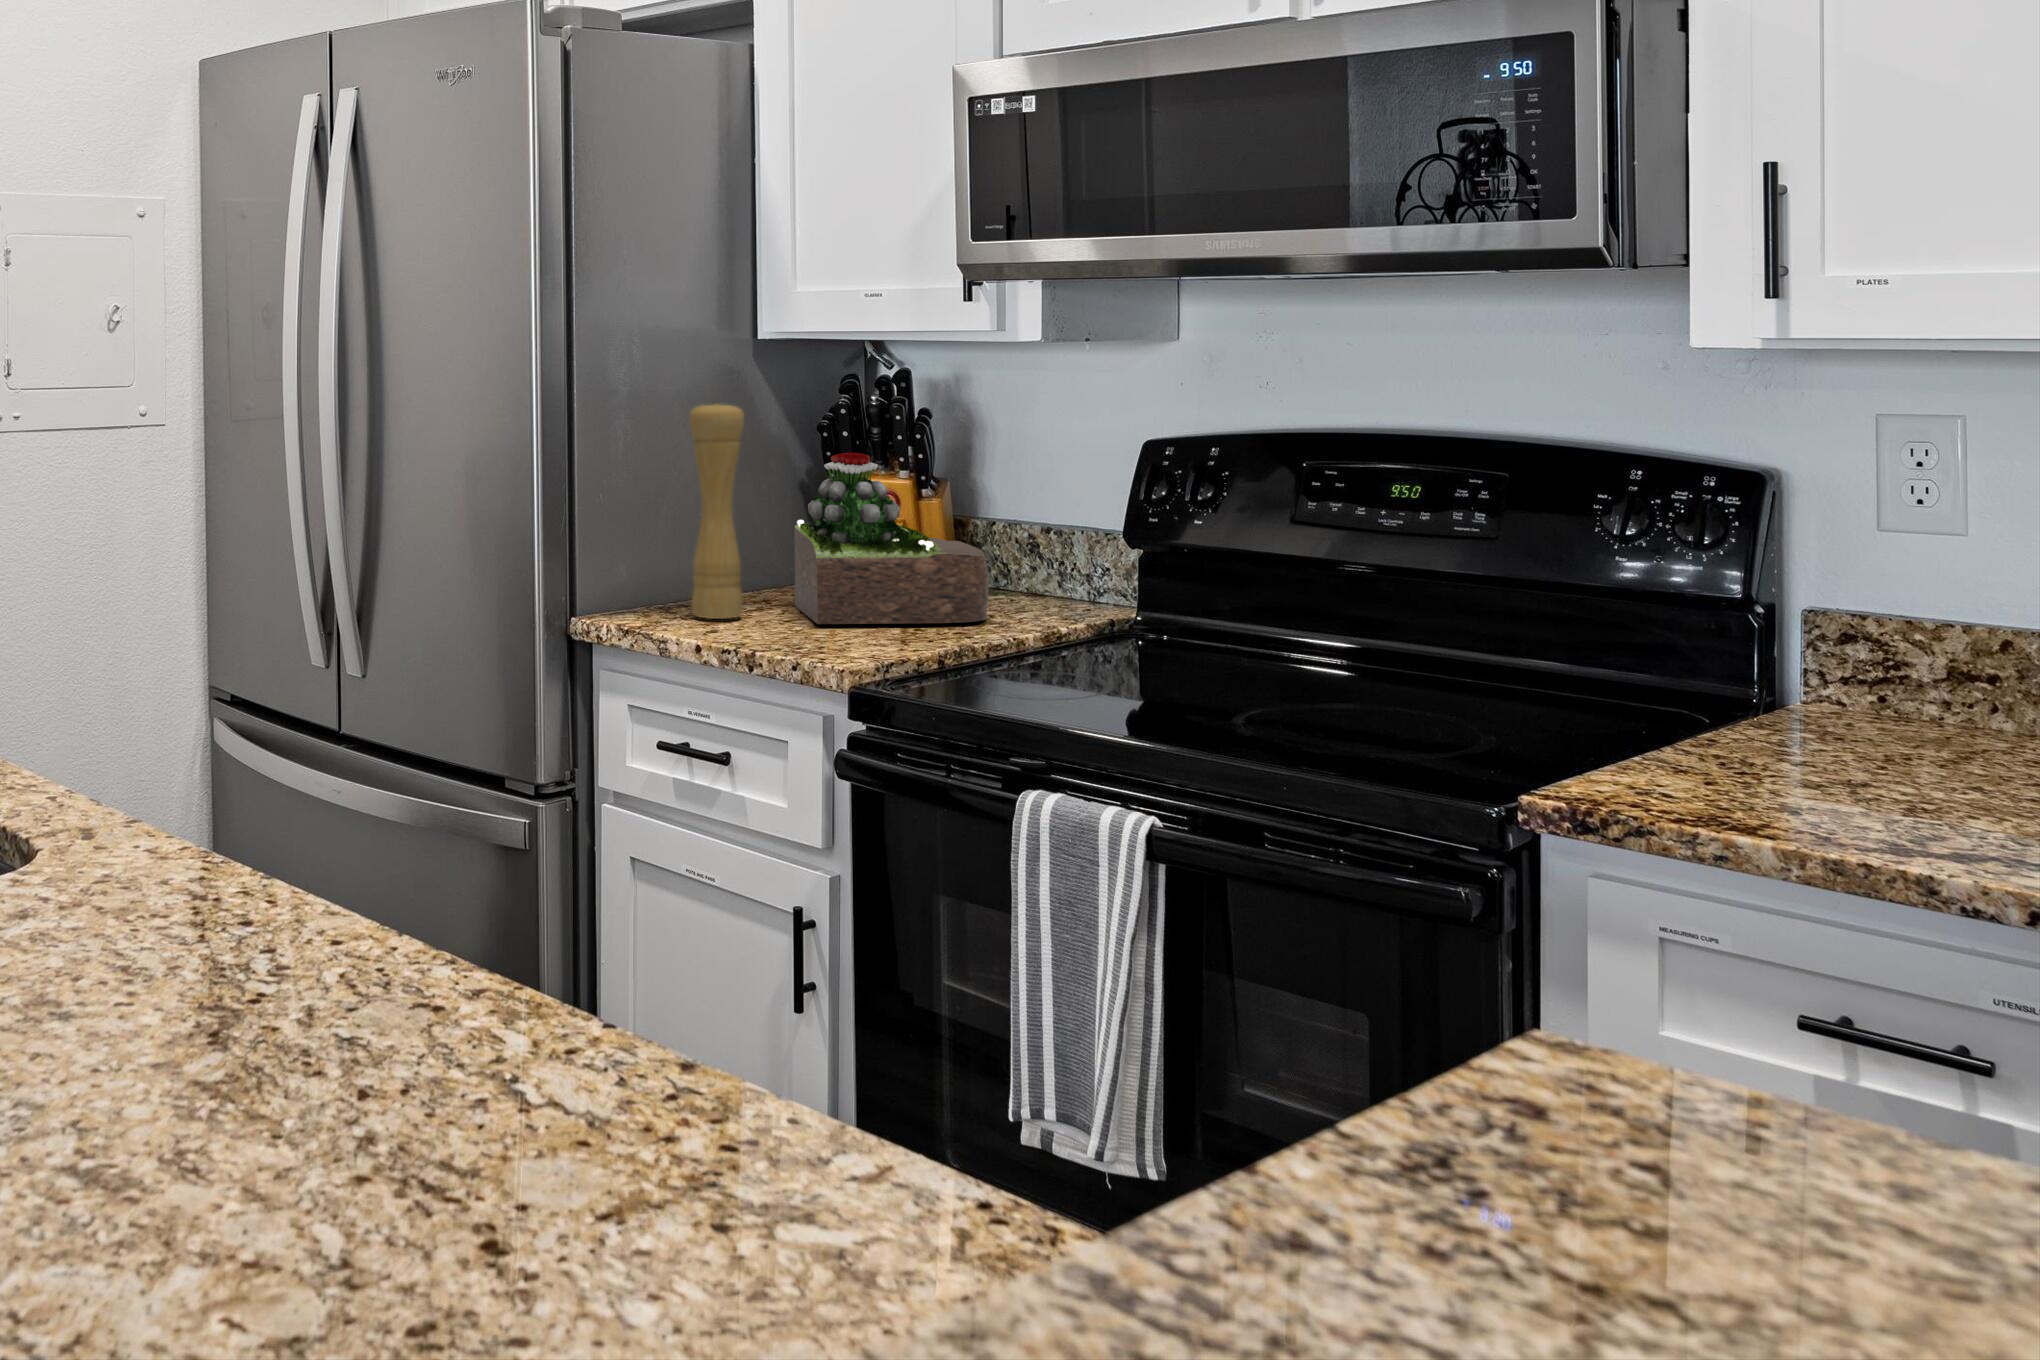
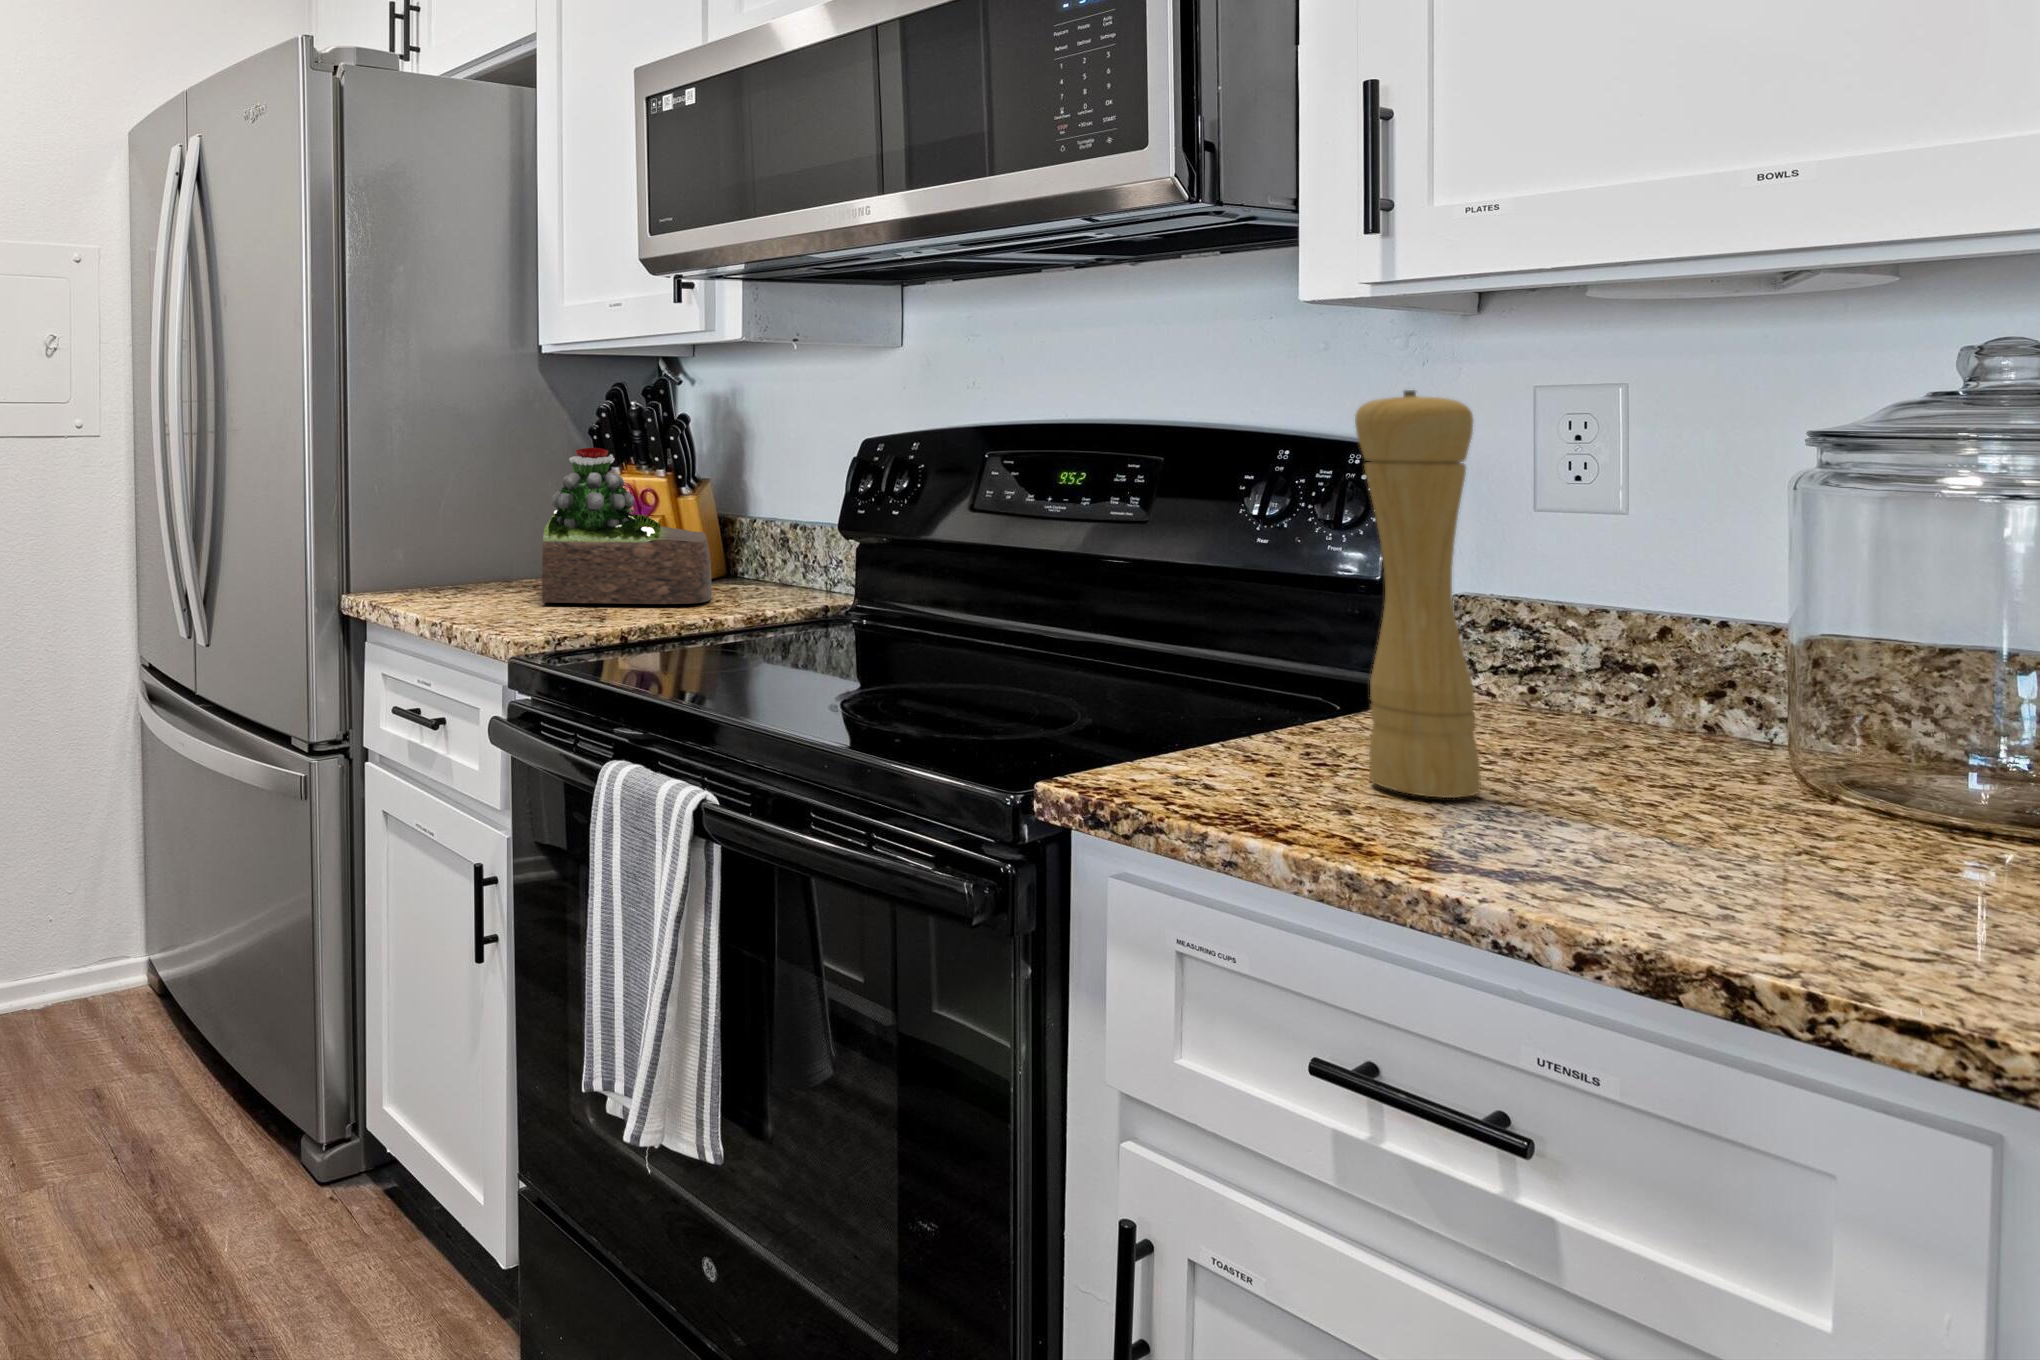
pepper mill: present [689,401,744,619] -> present [1355,390,1481,798]

